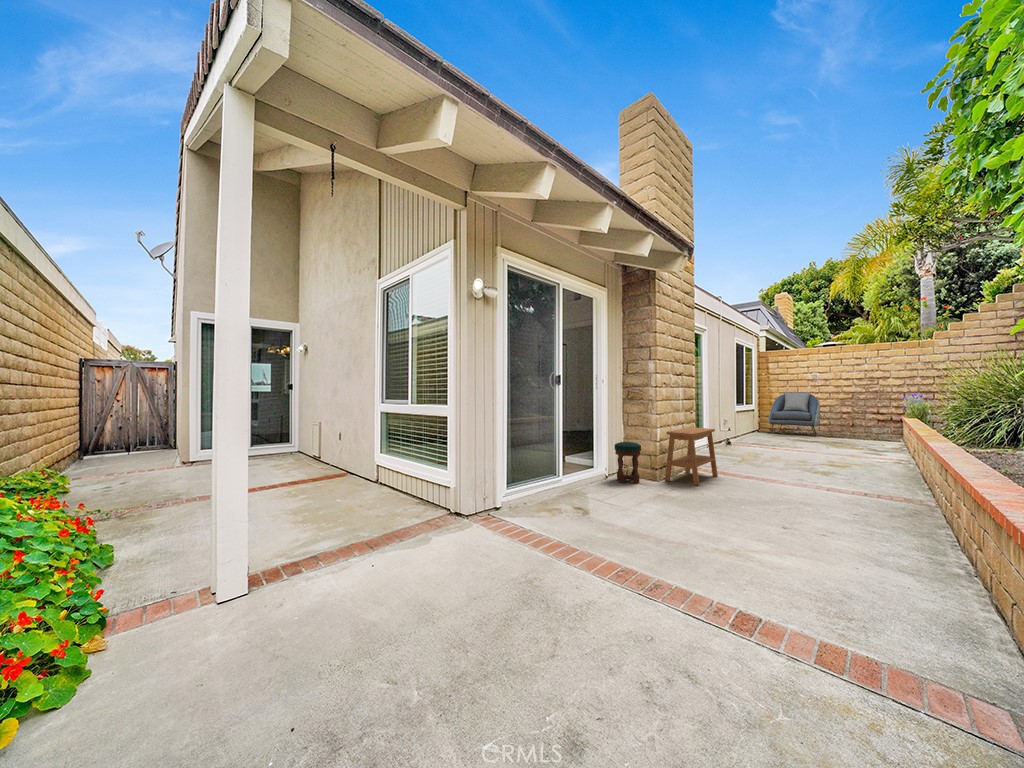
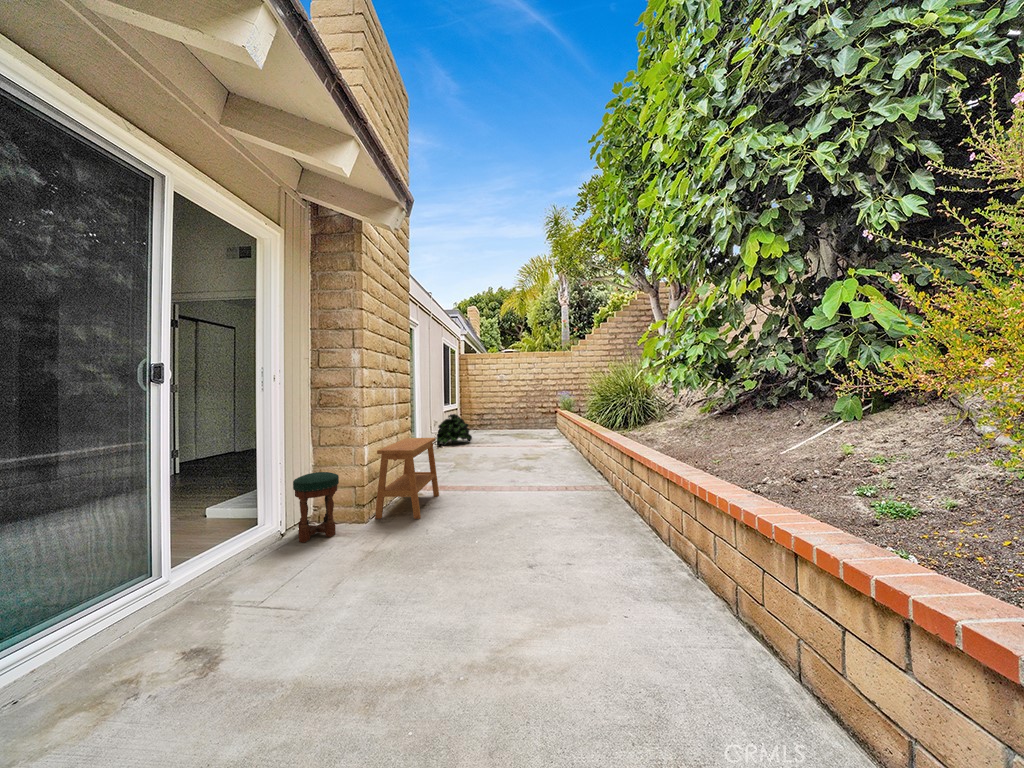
armchair: present [768,392,821,436] -> none [470,391,507,430]
potted plant: none [722,414,766,445] -> present [437,414,472,445]

